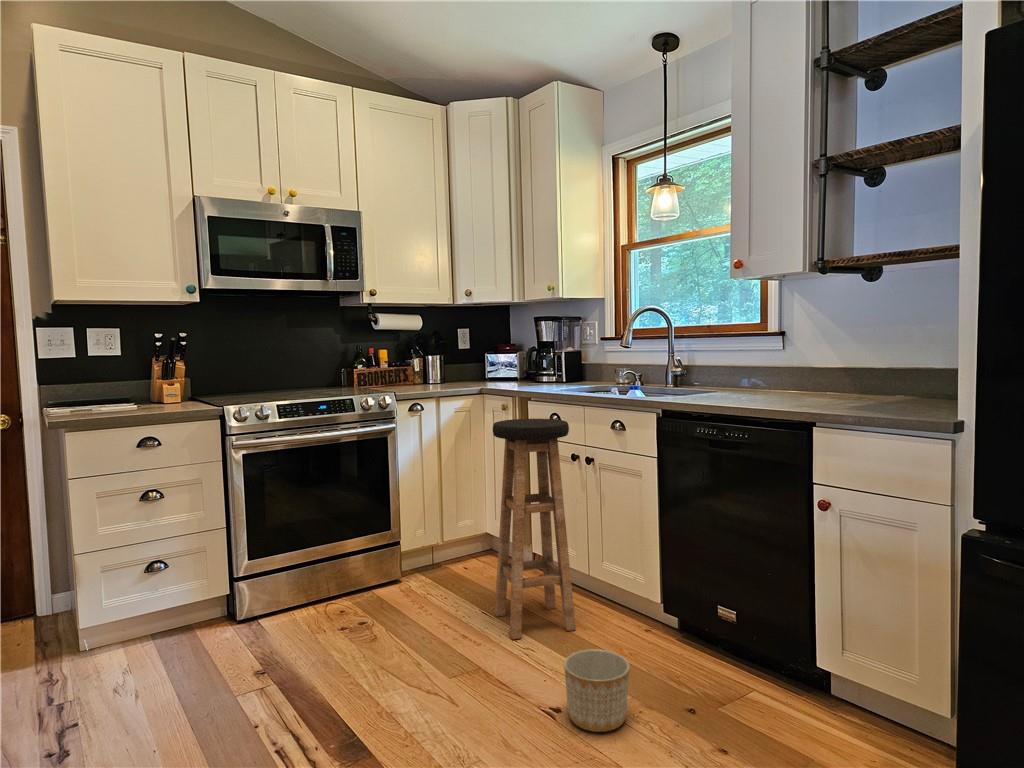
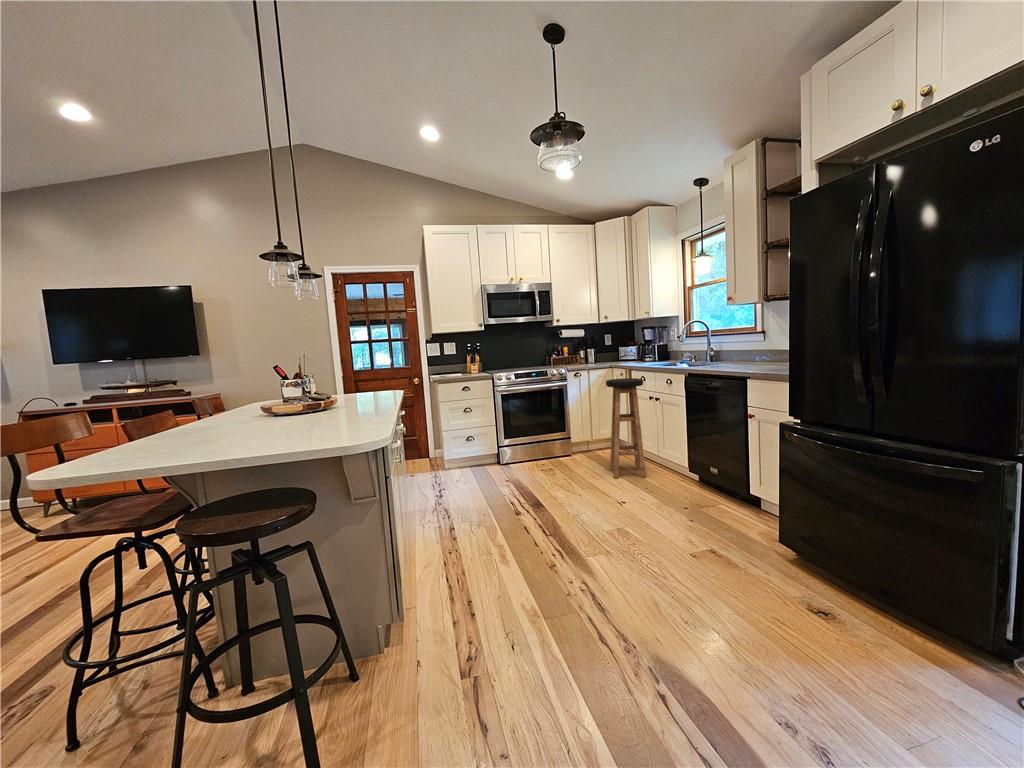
planter: present [564,649,629,732] -> none [625,477,655,509]

